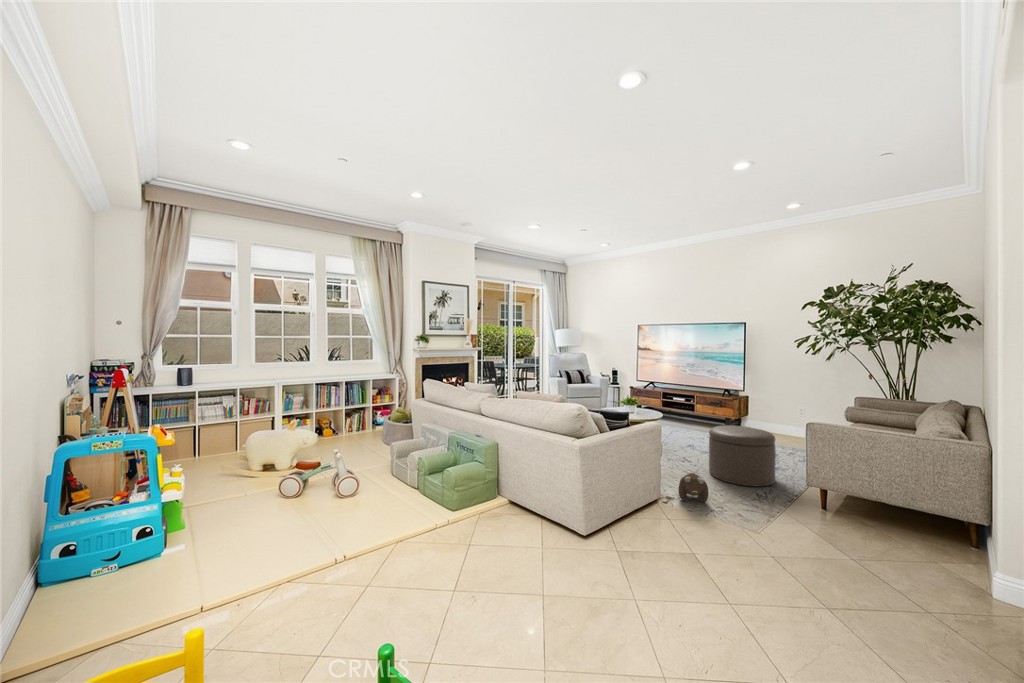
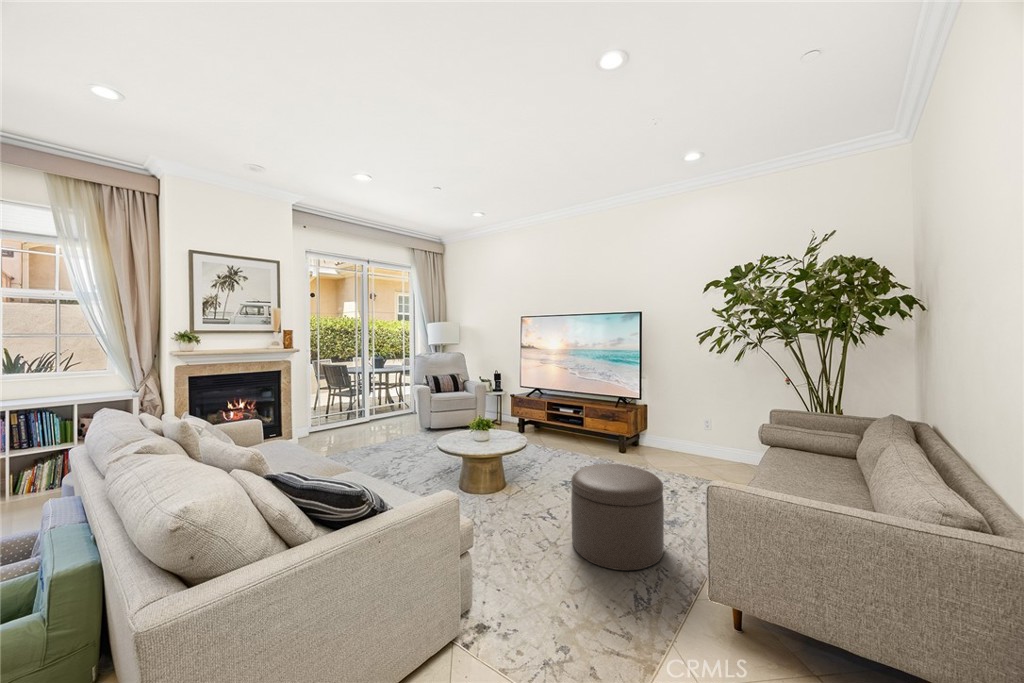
plush toy: present [679,473,709,502] -> none [495,571,544,628]

